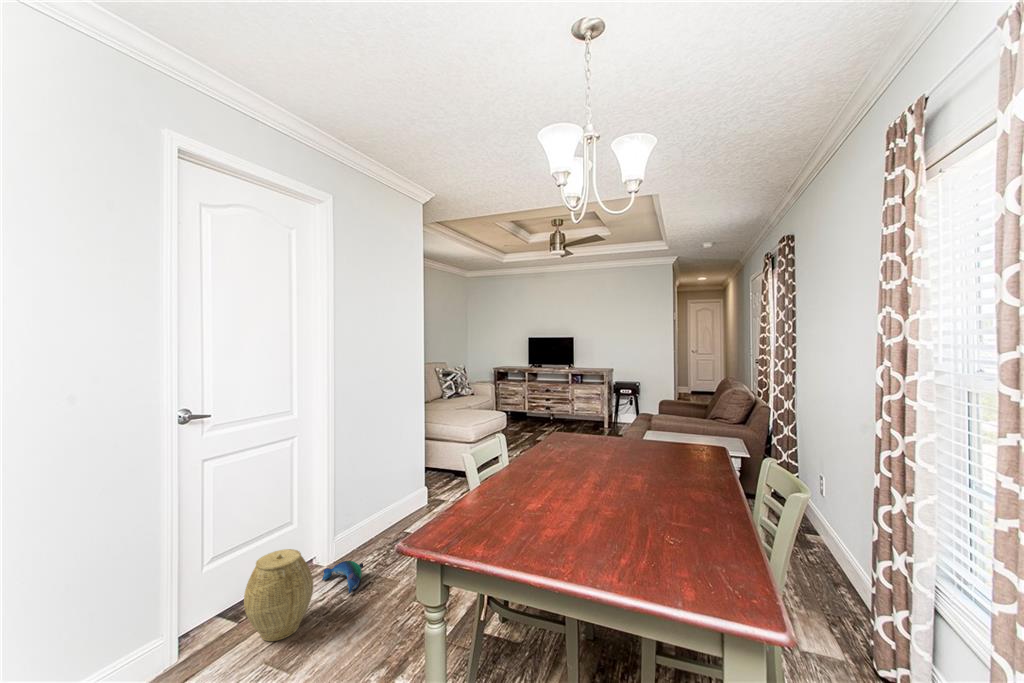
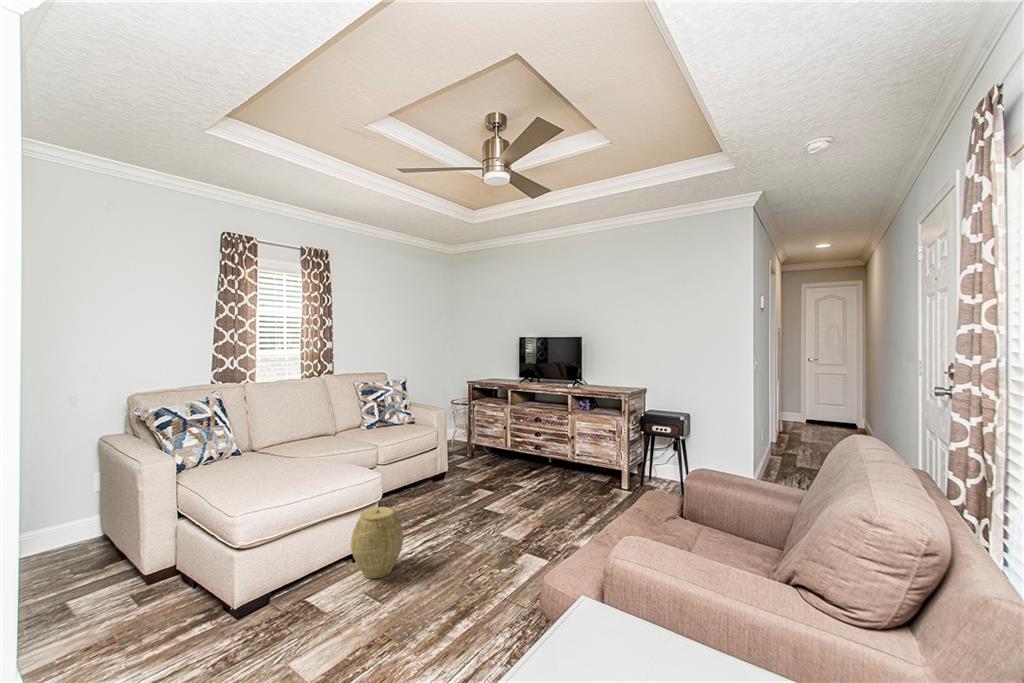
plush toy: present [322,561,363,593] -> none [412,525,445,552]

